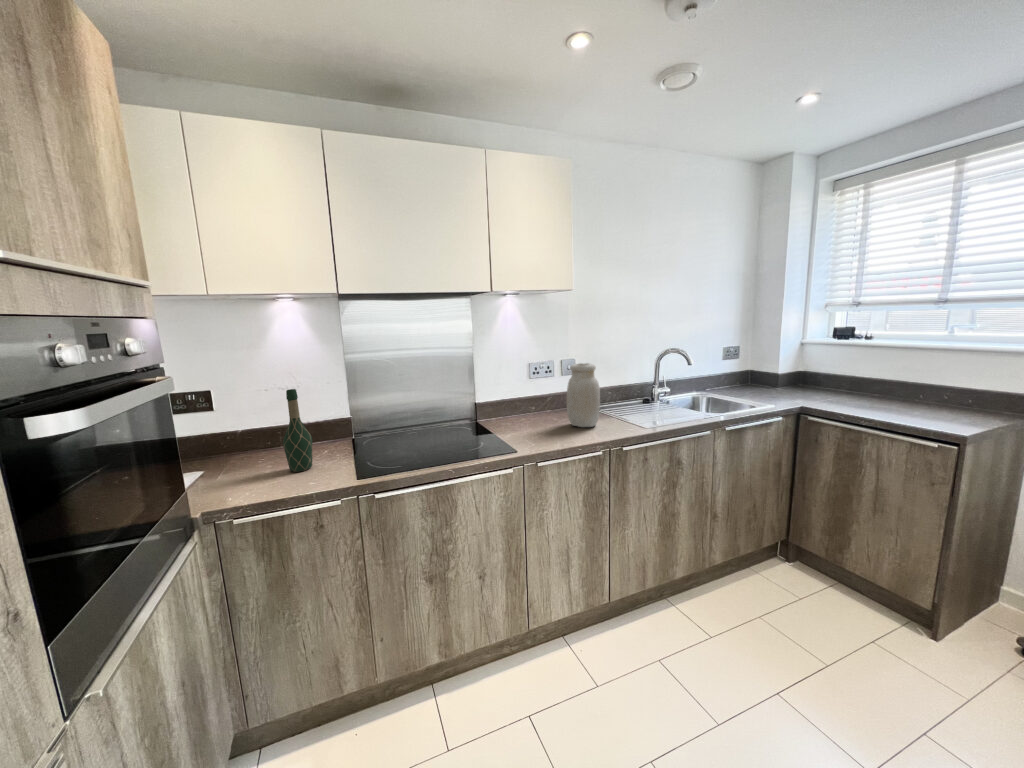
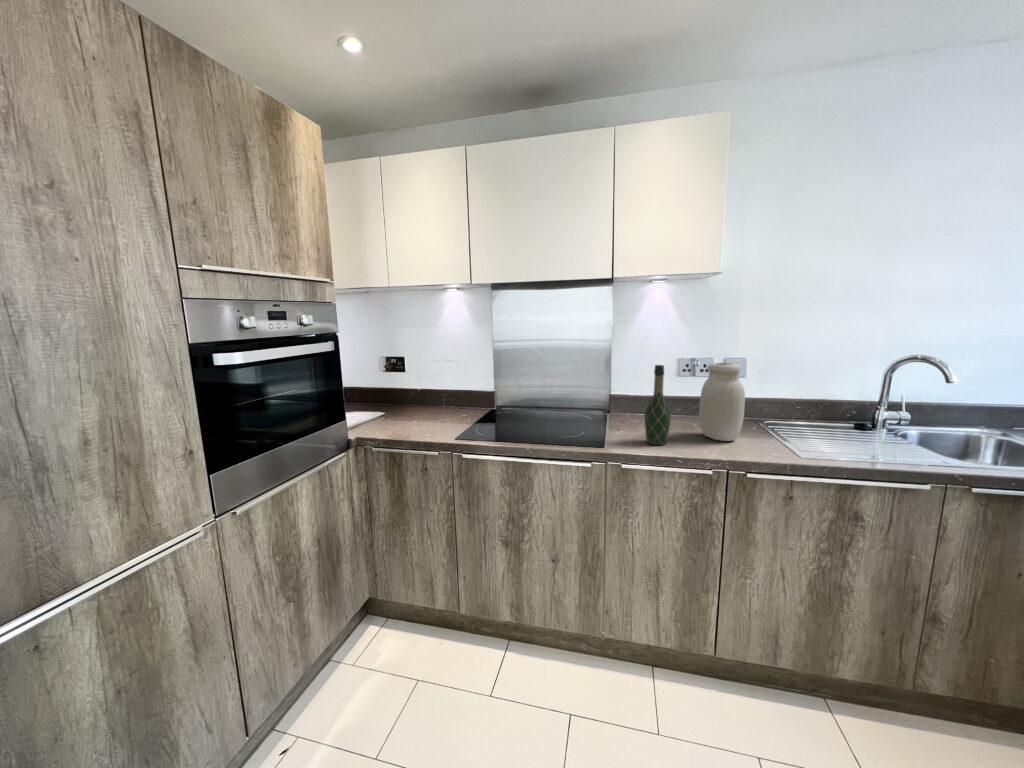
wine bottle: present [283,389,312,472] -> present [644,365,671,445]

